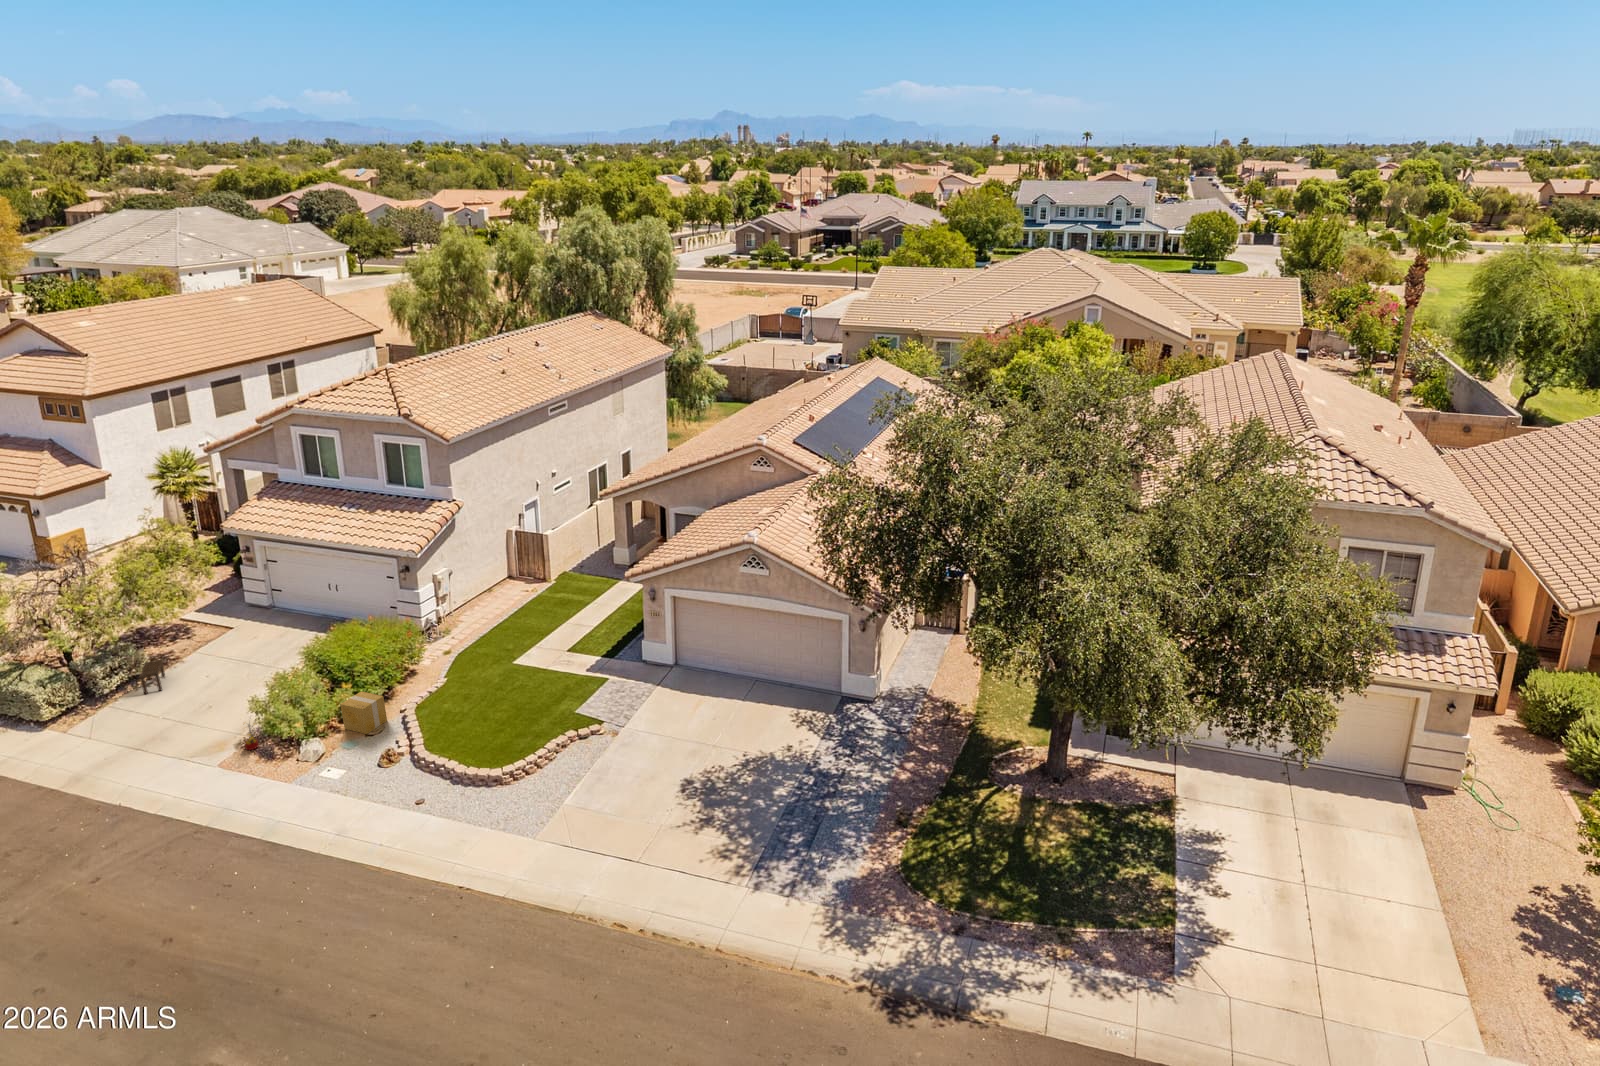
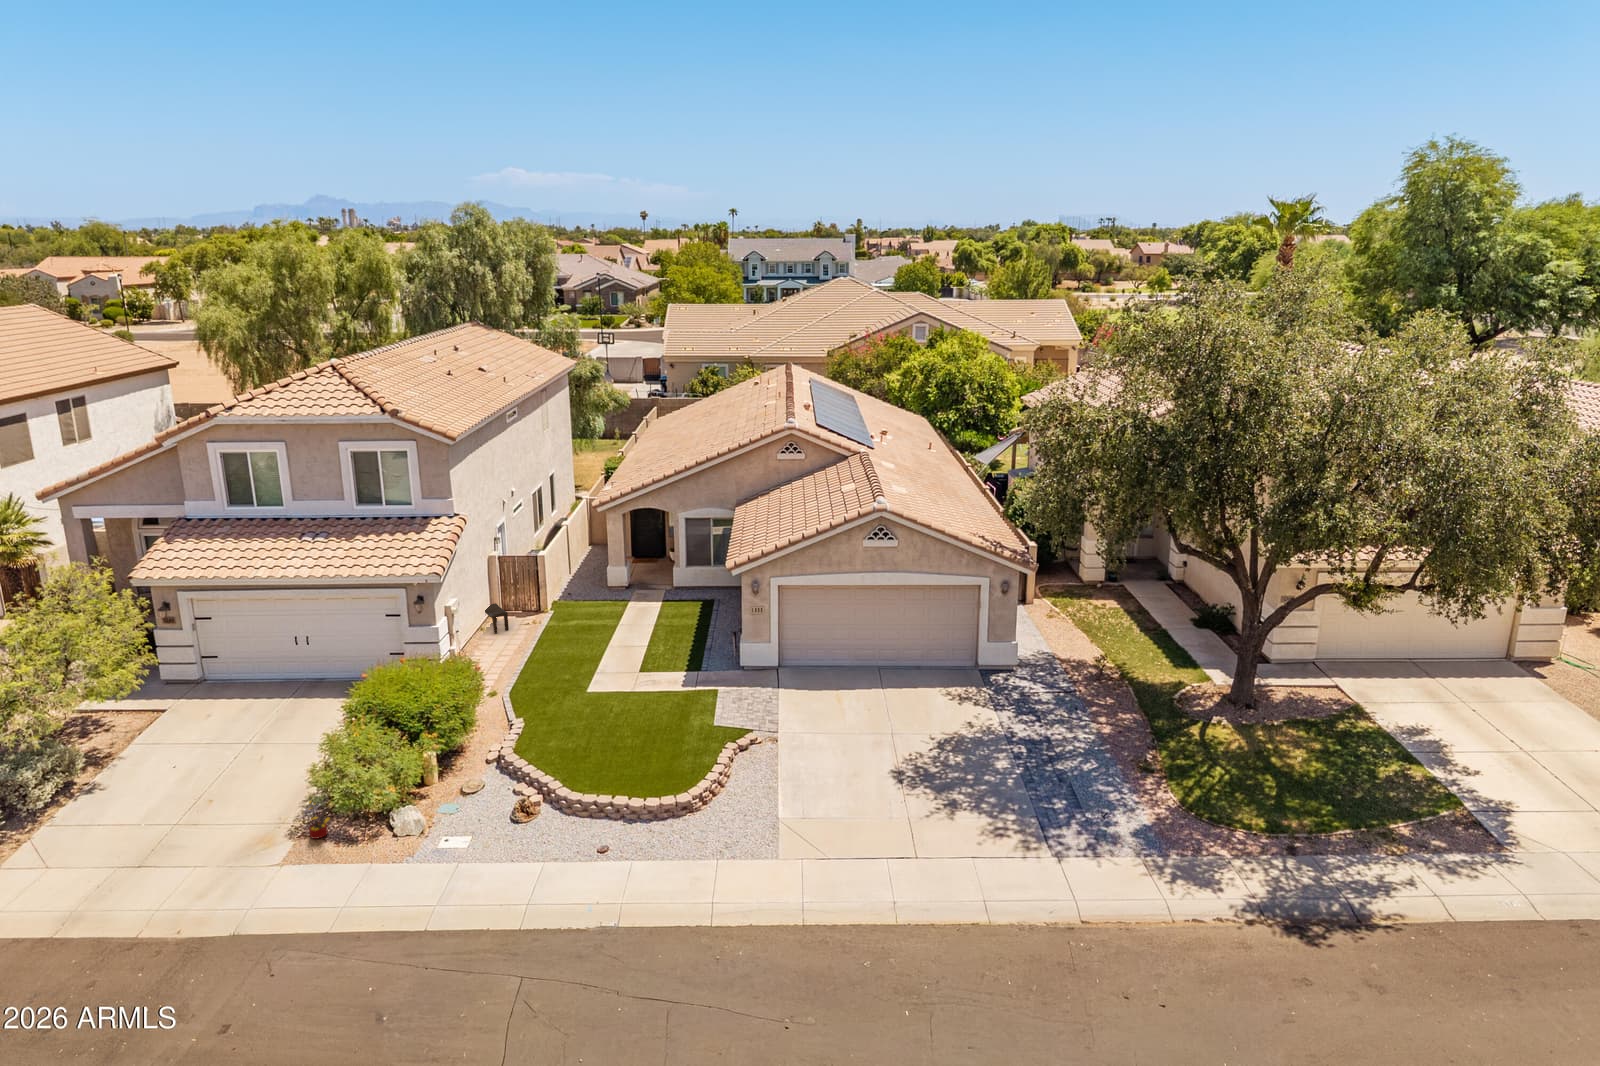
bench: present [139,659,165,694] -> present [485,603,509,634]
cardboard box: present [340,691,387,734] -> none [427,742,479,793]

